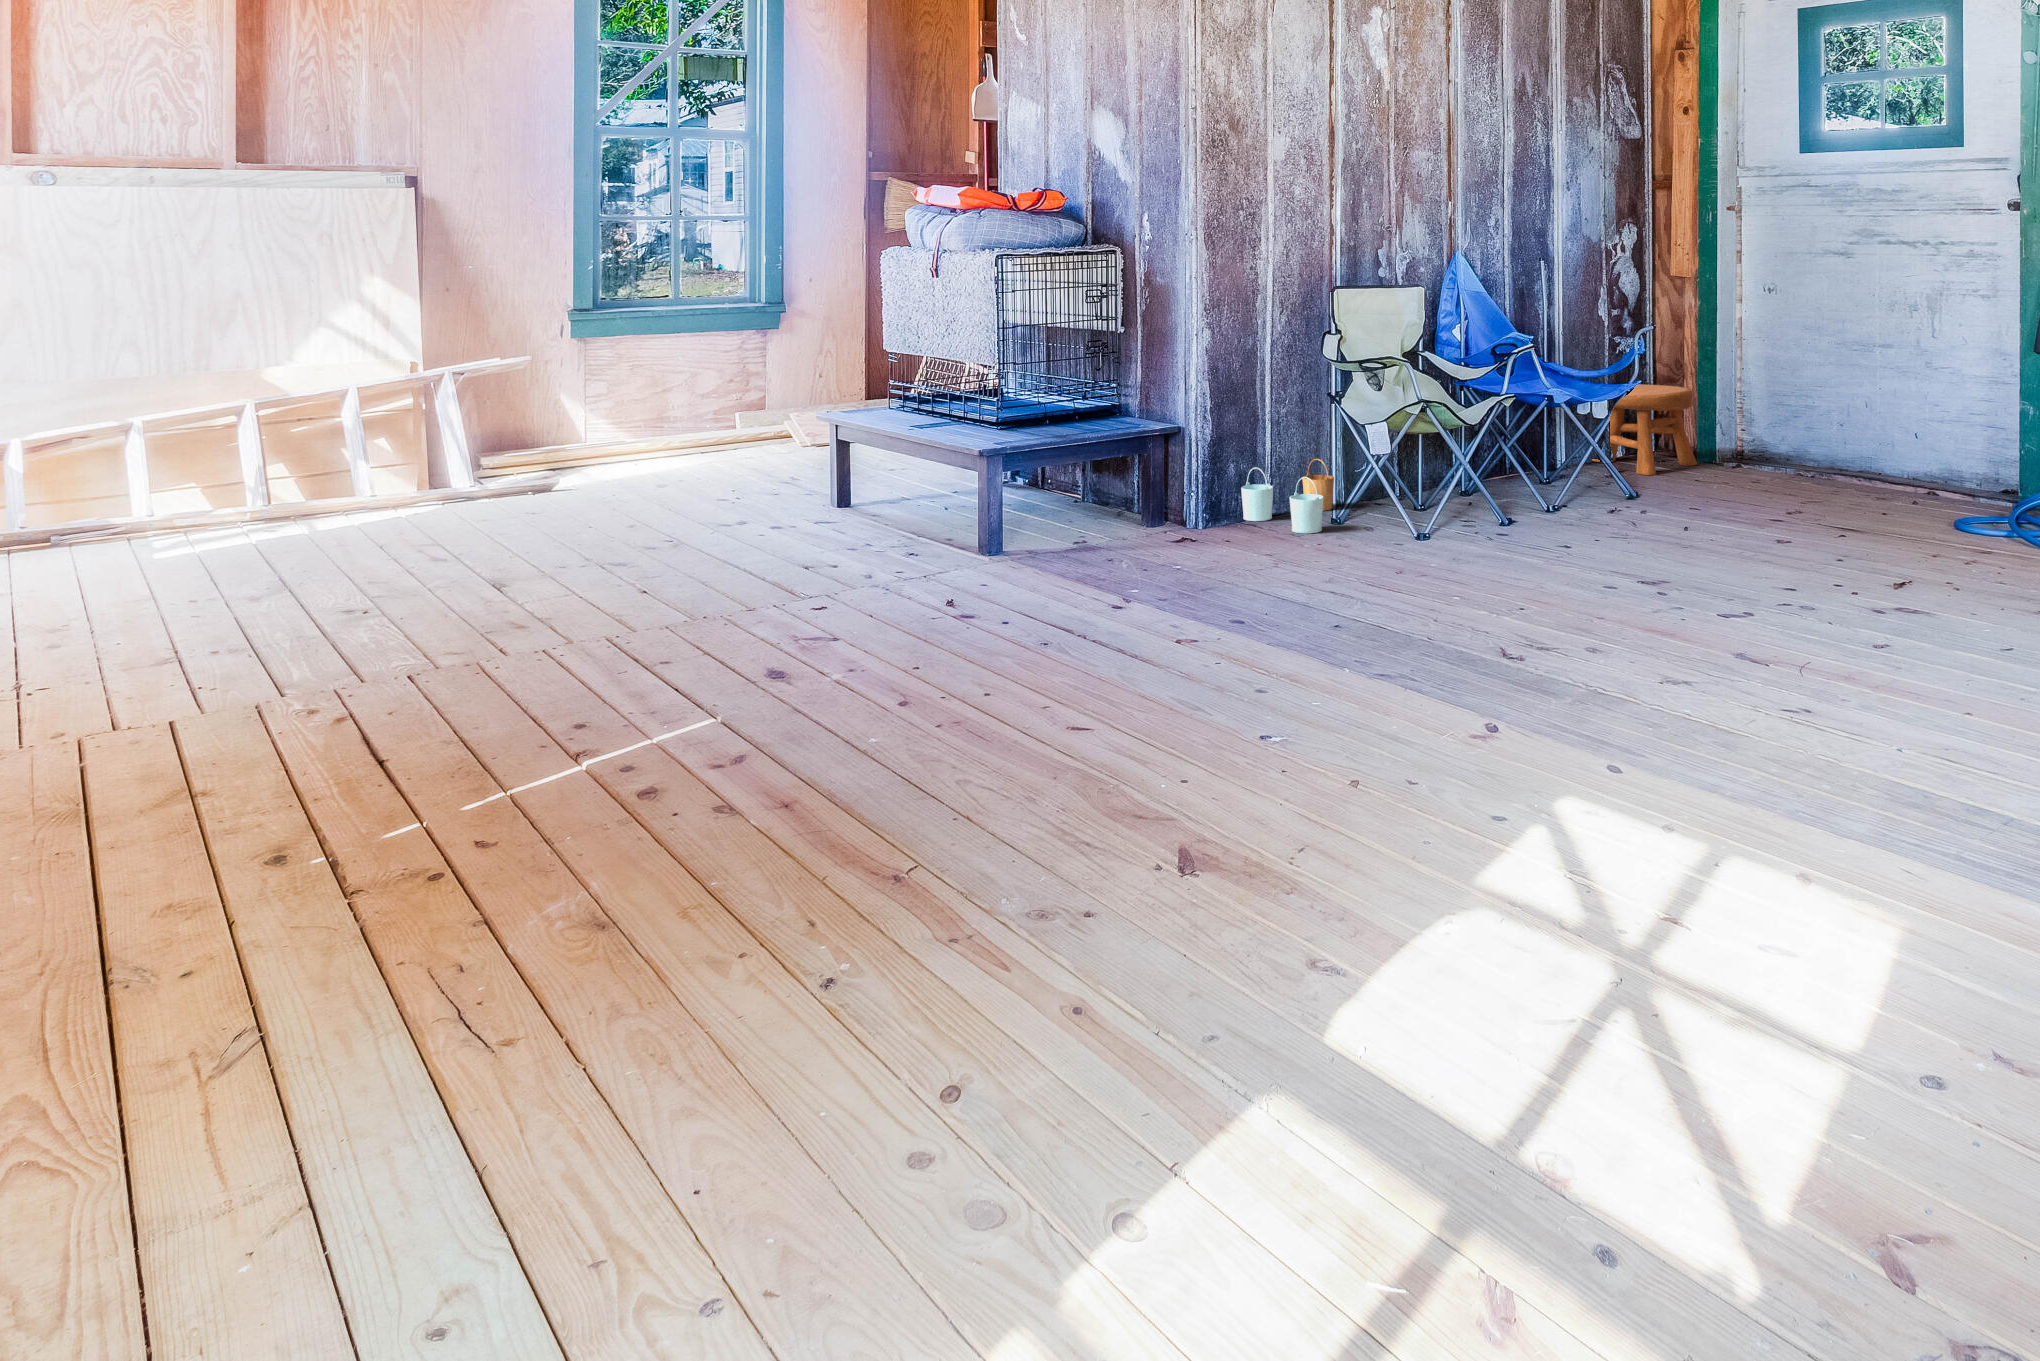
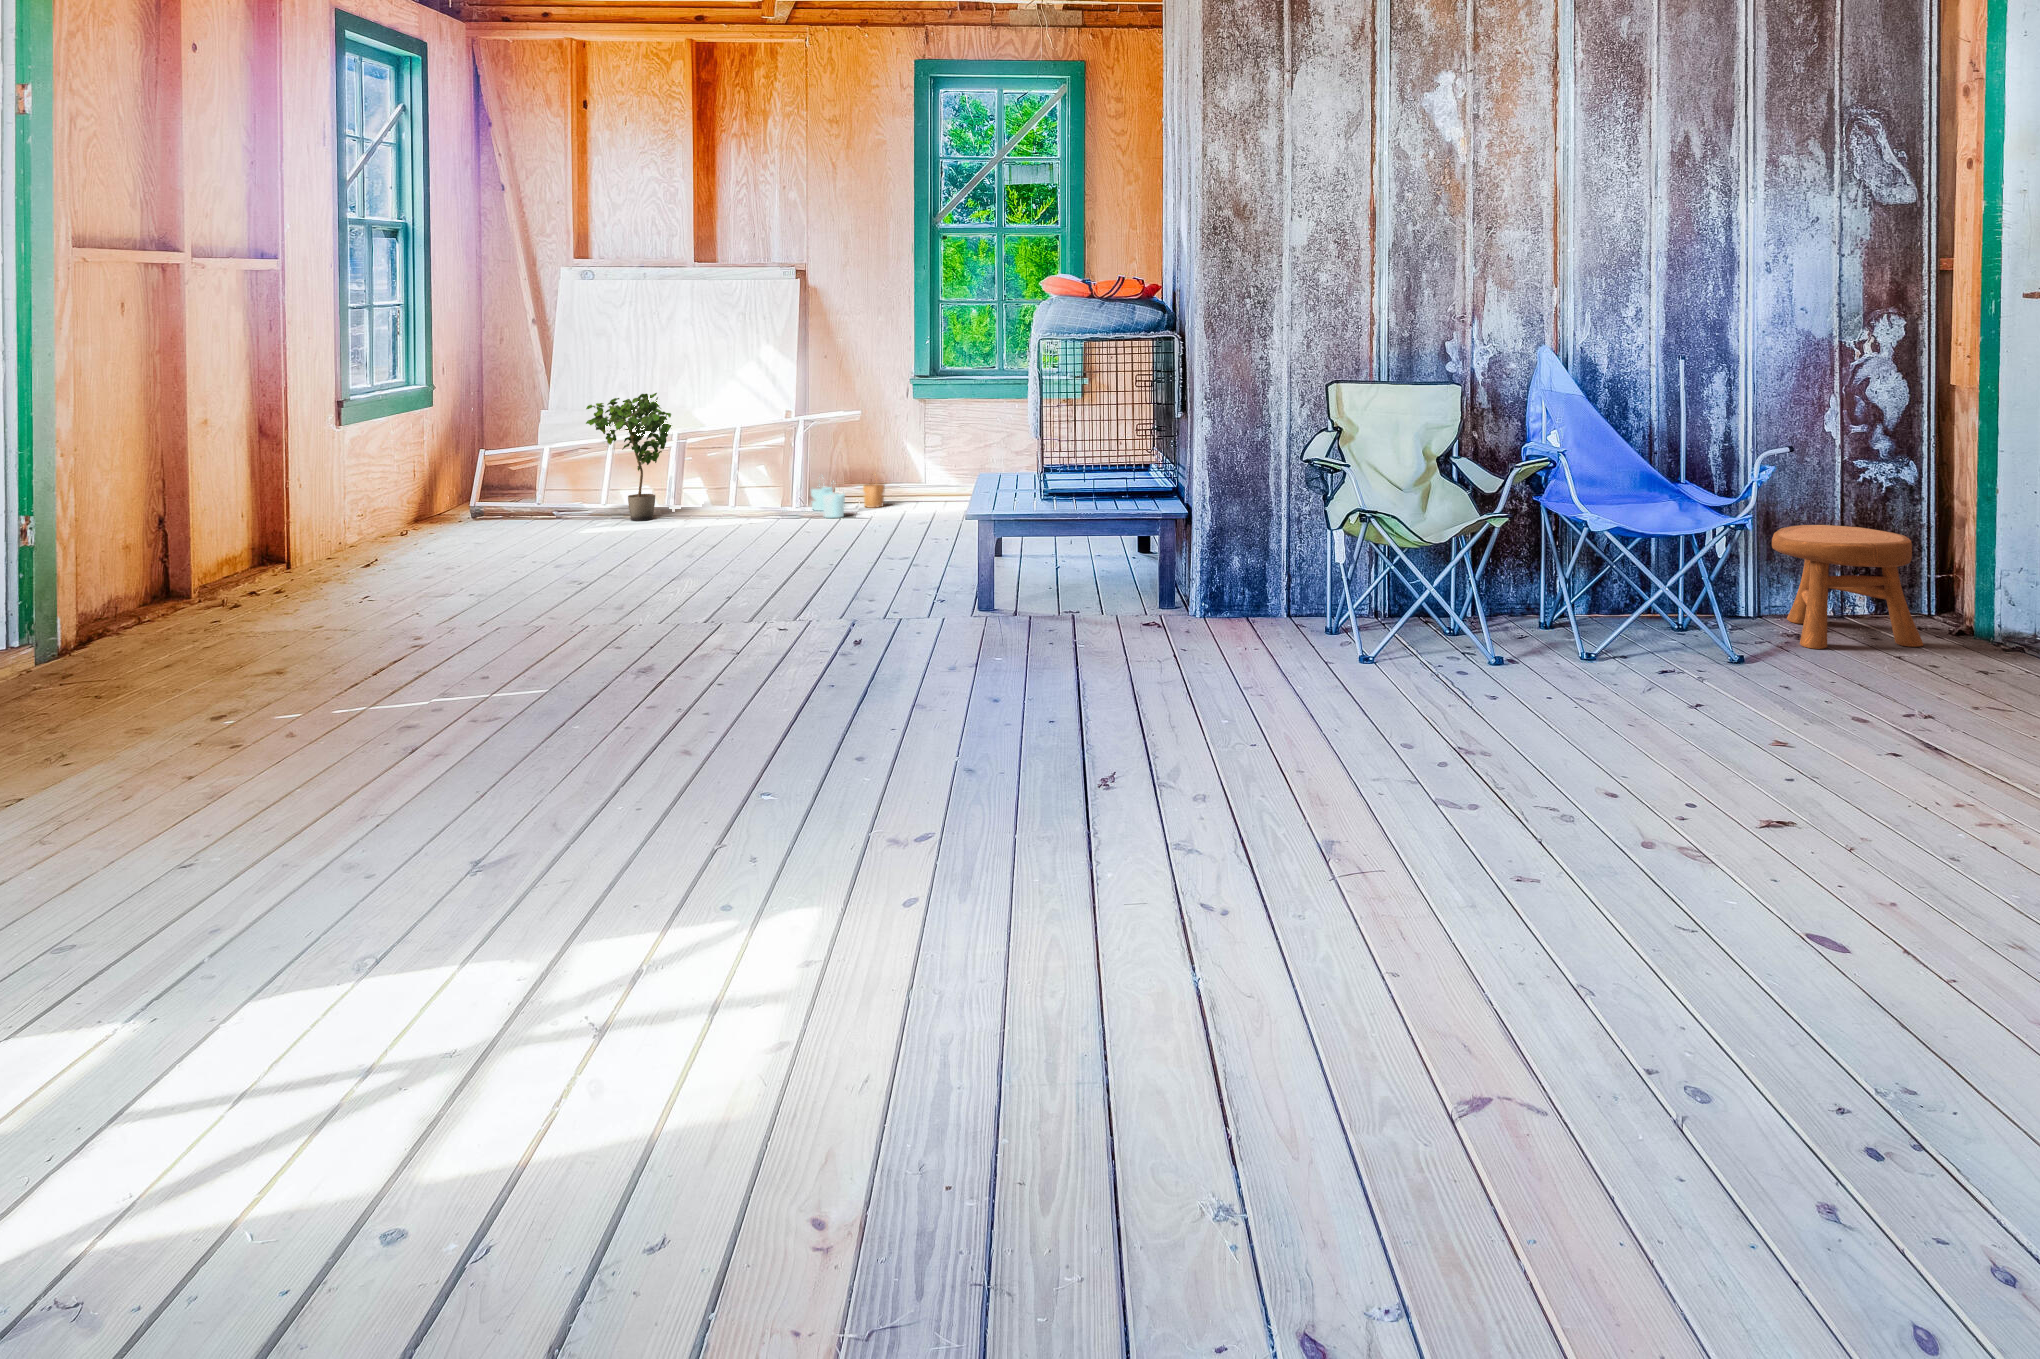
potted plant: none [148,353,290,535] -> present [586,393,671,521]
bucket: present [1241,459,1334,534] -> present [811,479,885,518]

